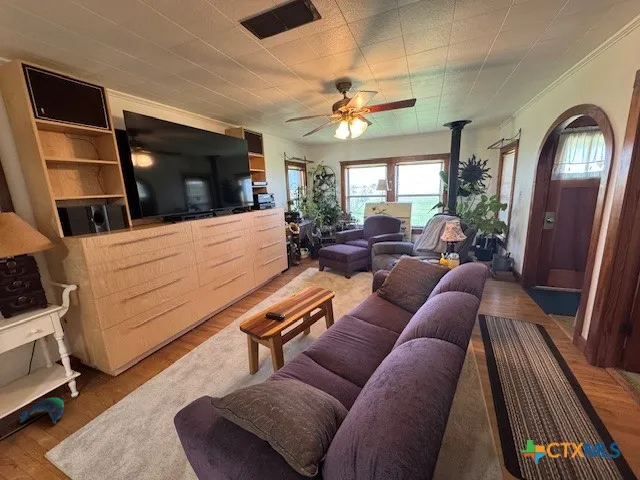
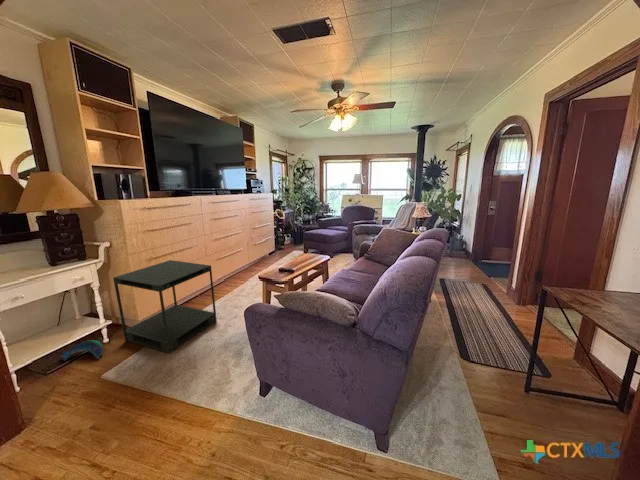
side table: none [75,299,198,423] -> present [113,260,217,354]

